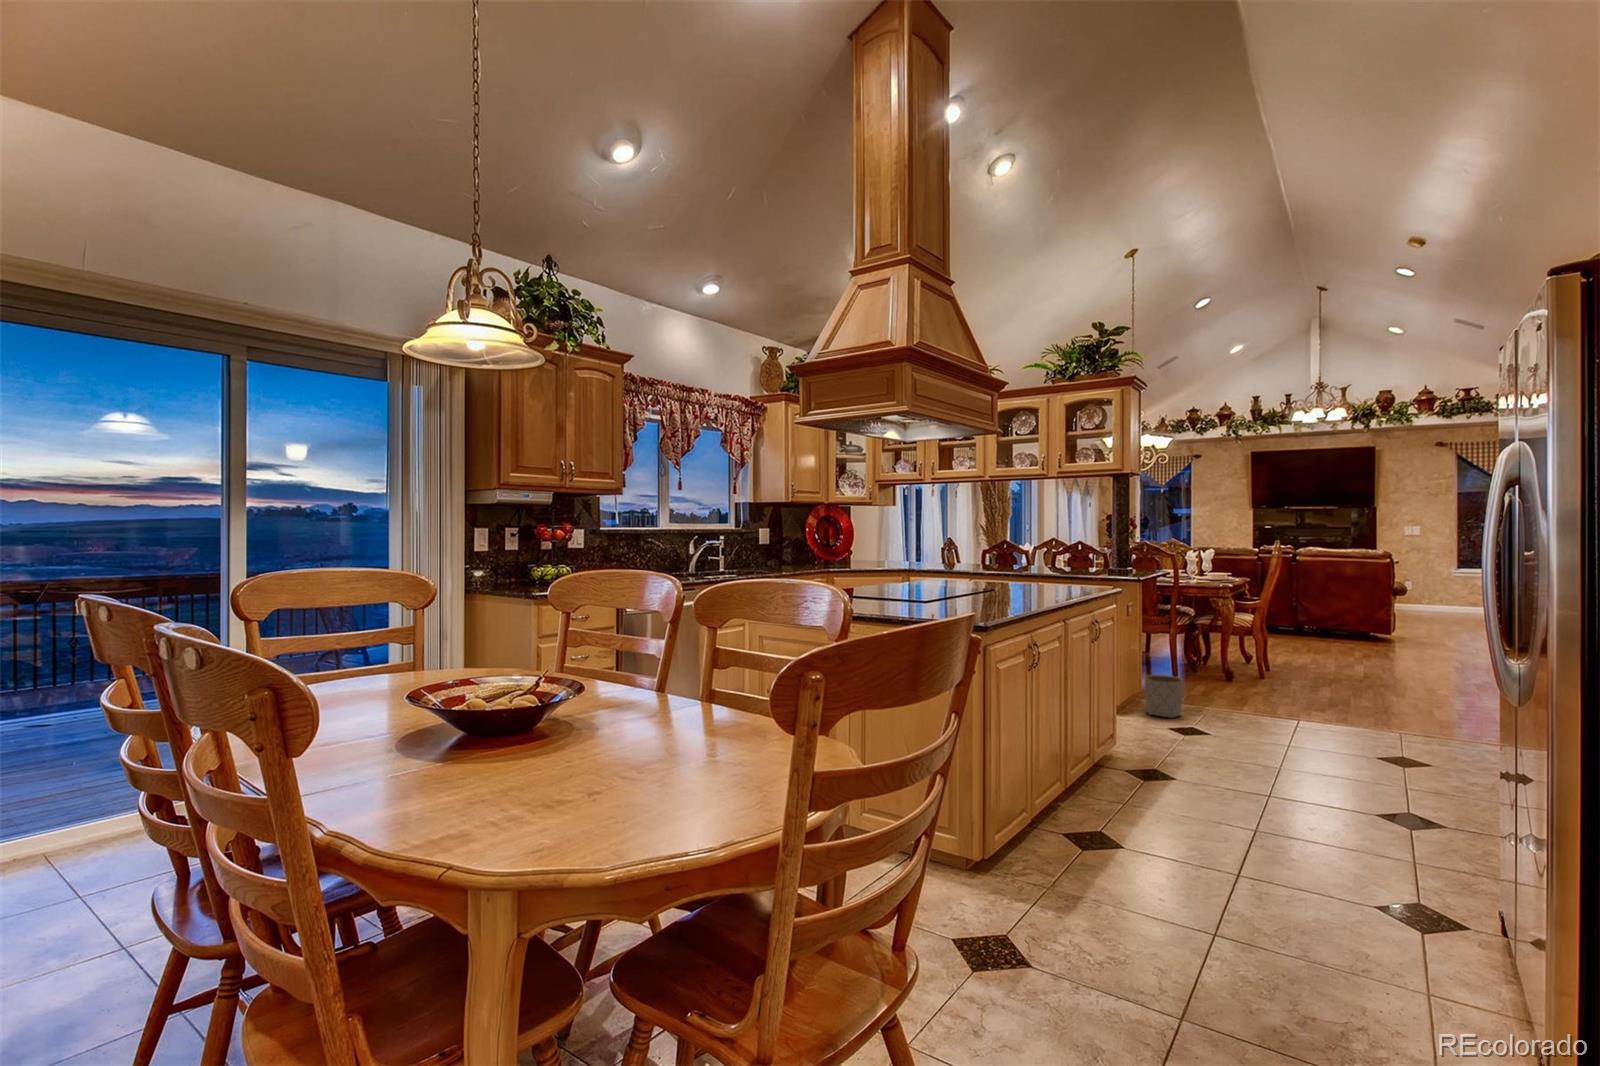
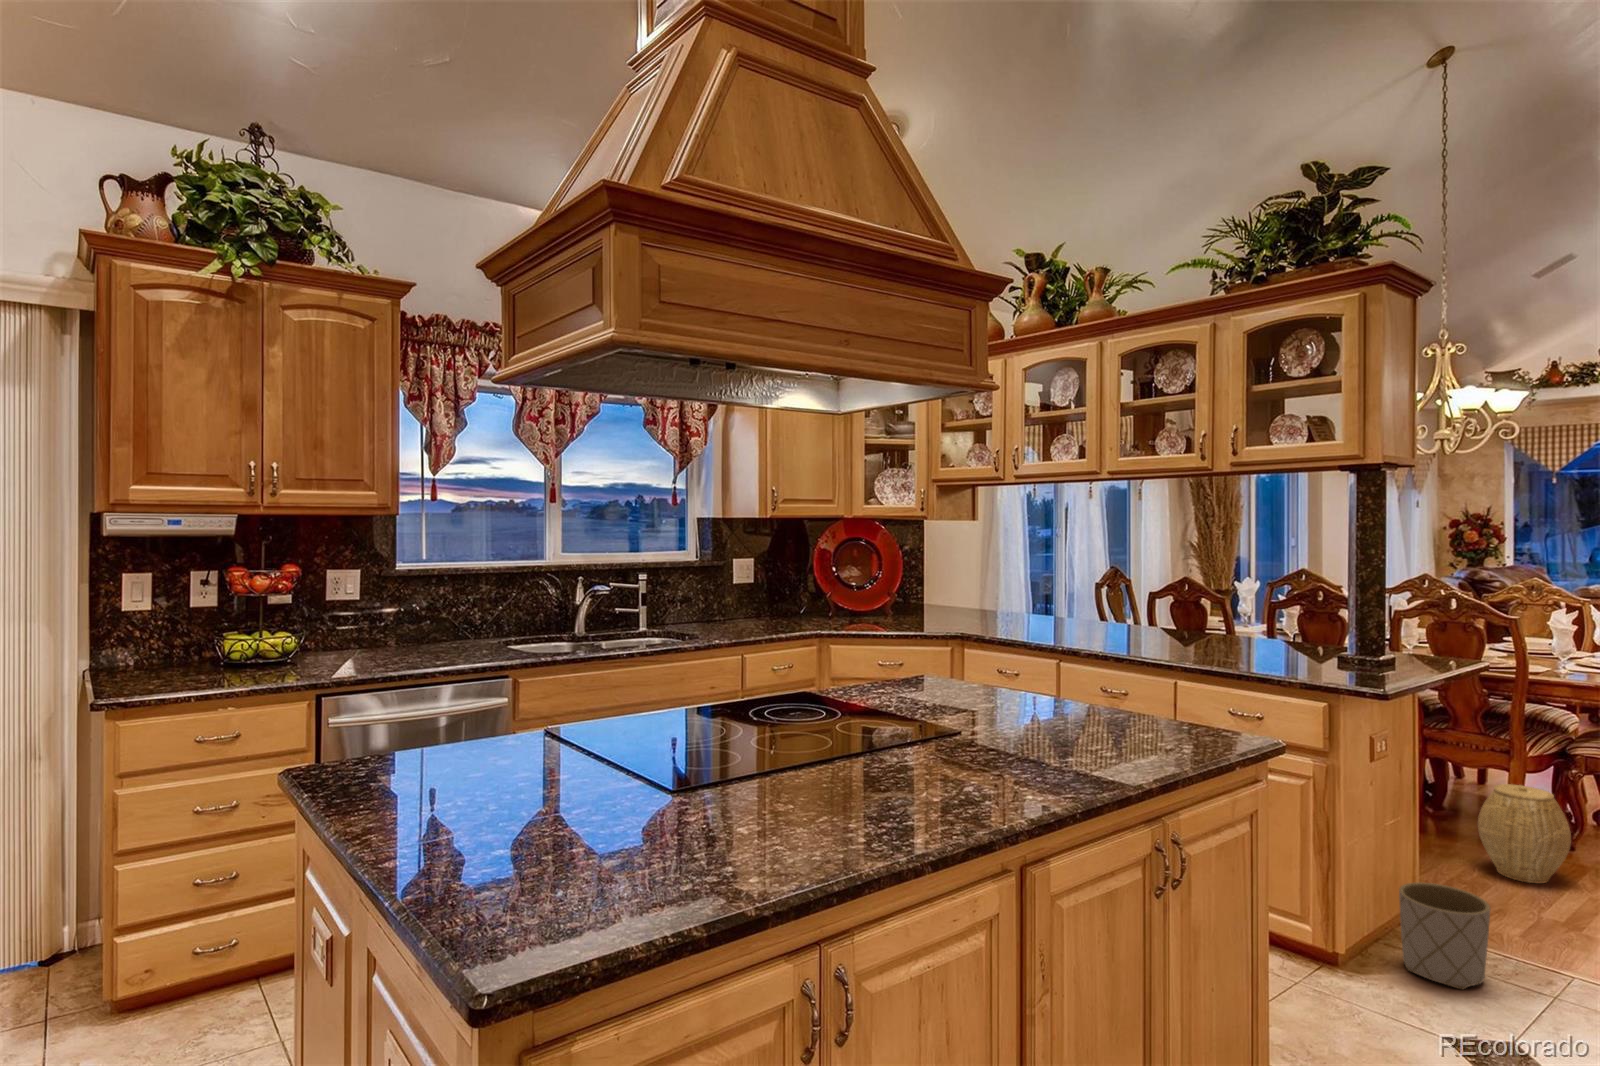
woven basket: none [1162,637,1202,684] -> present [1478,784,1571,883]

